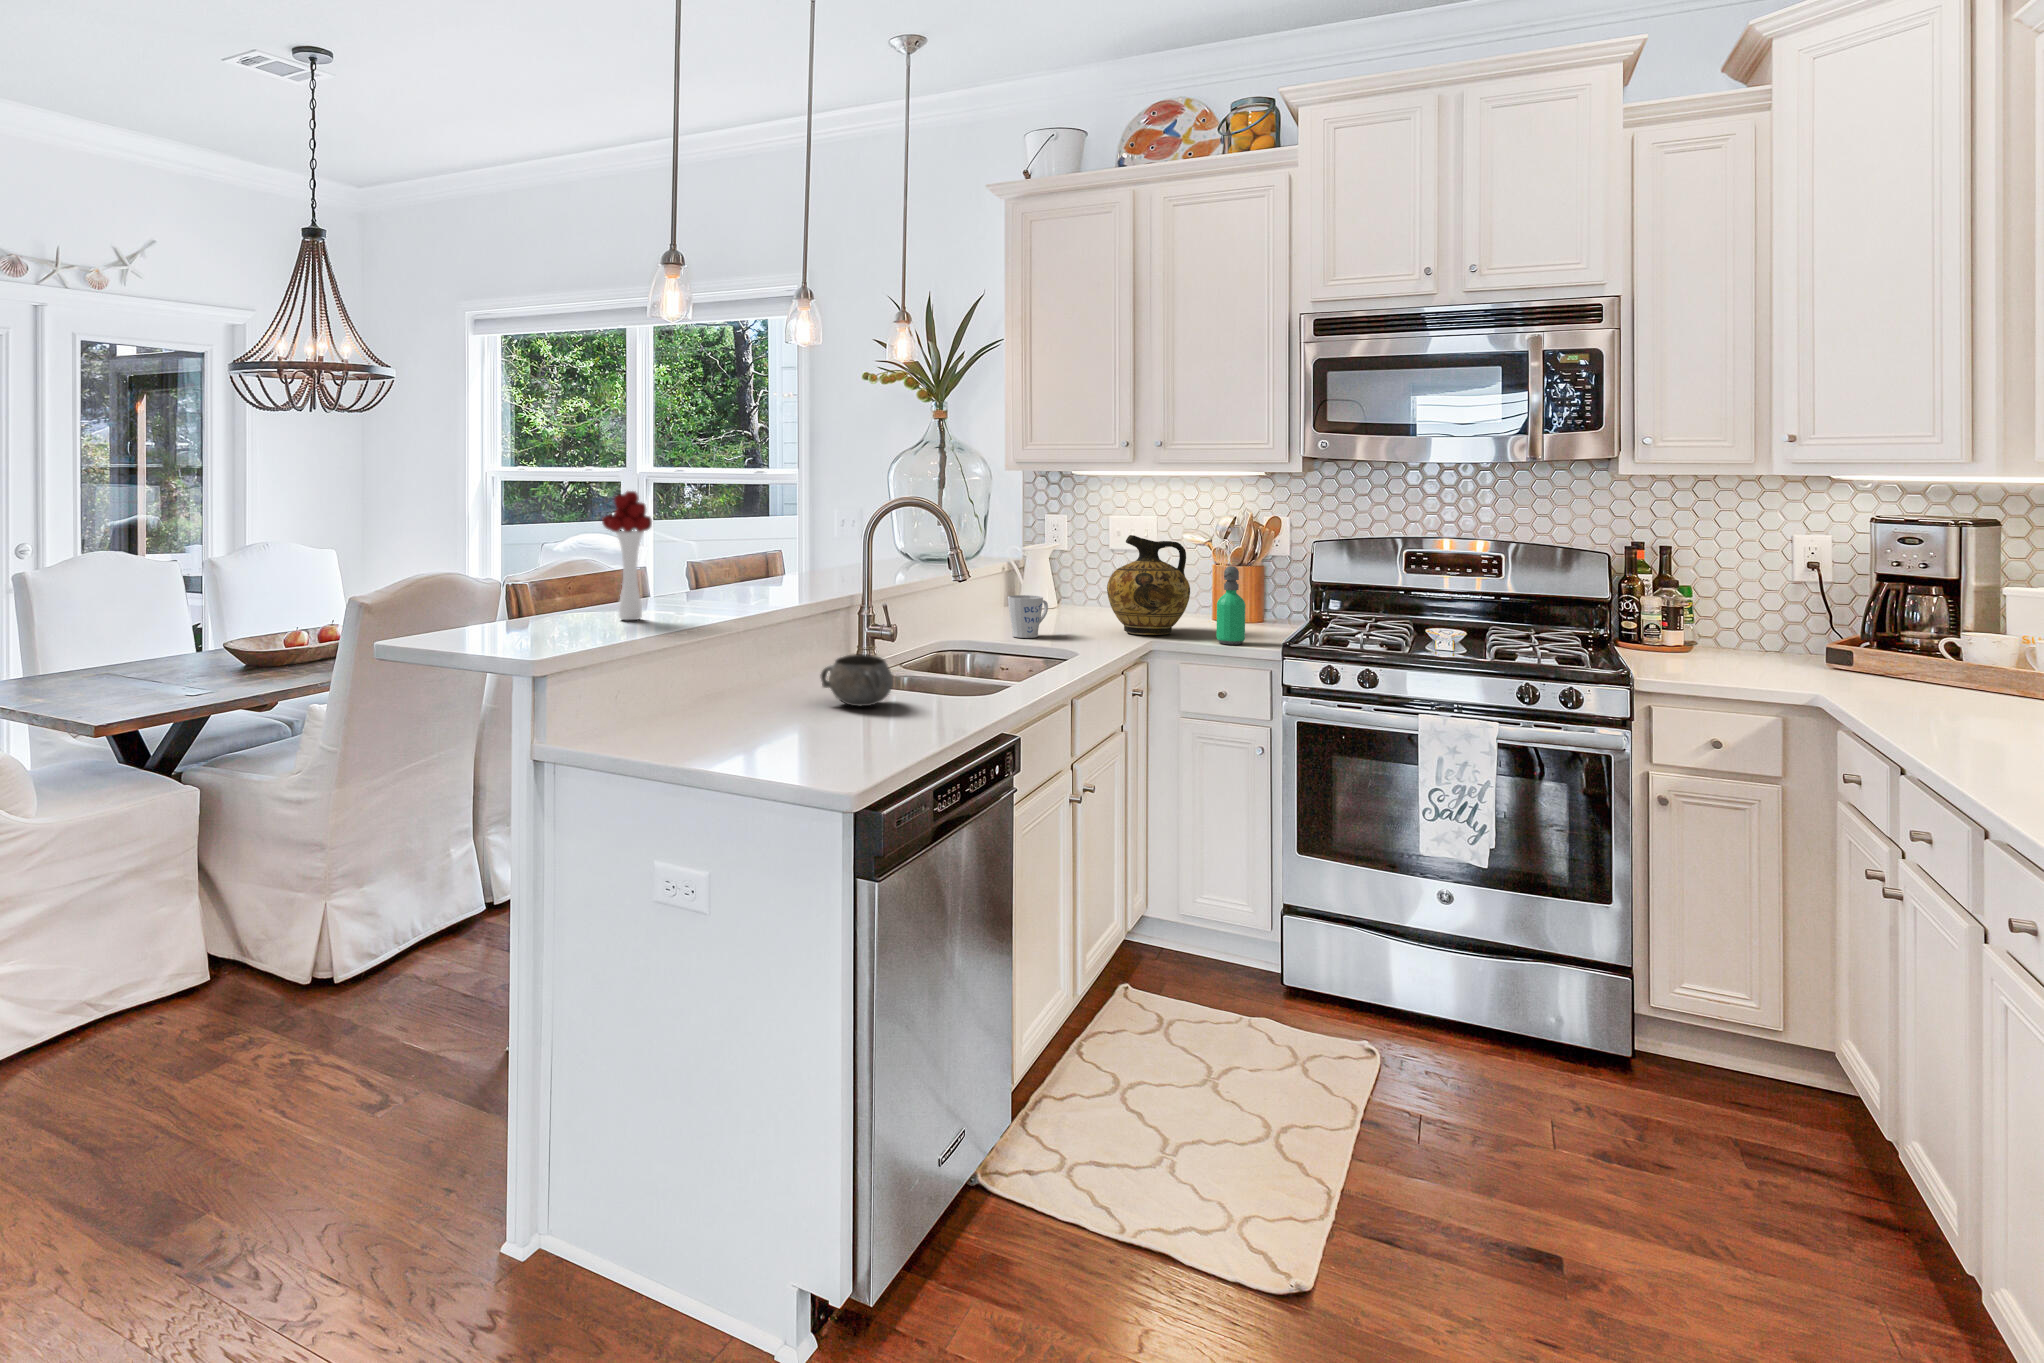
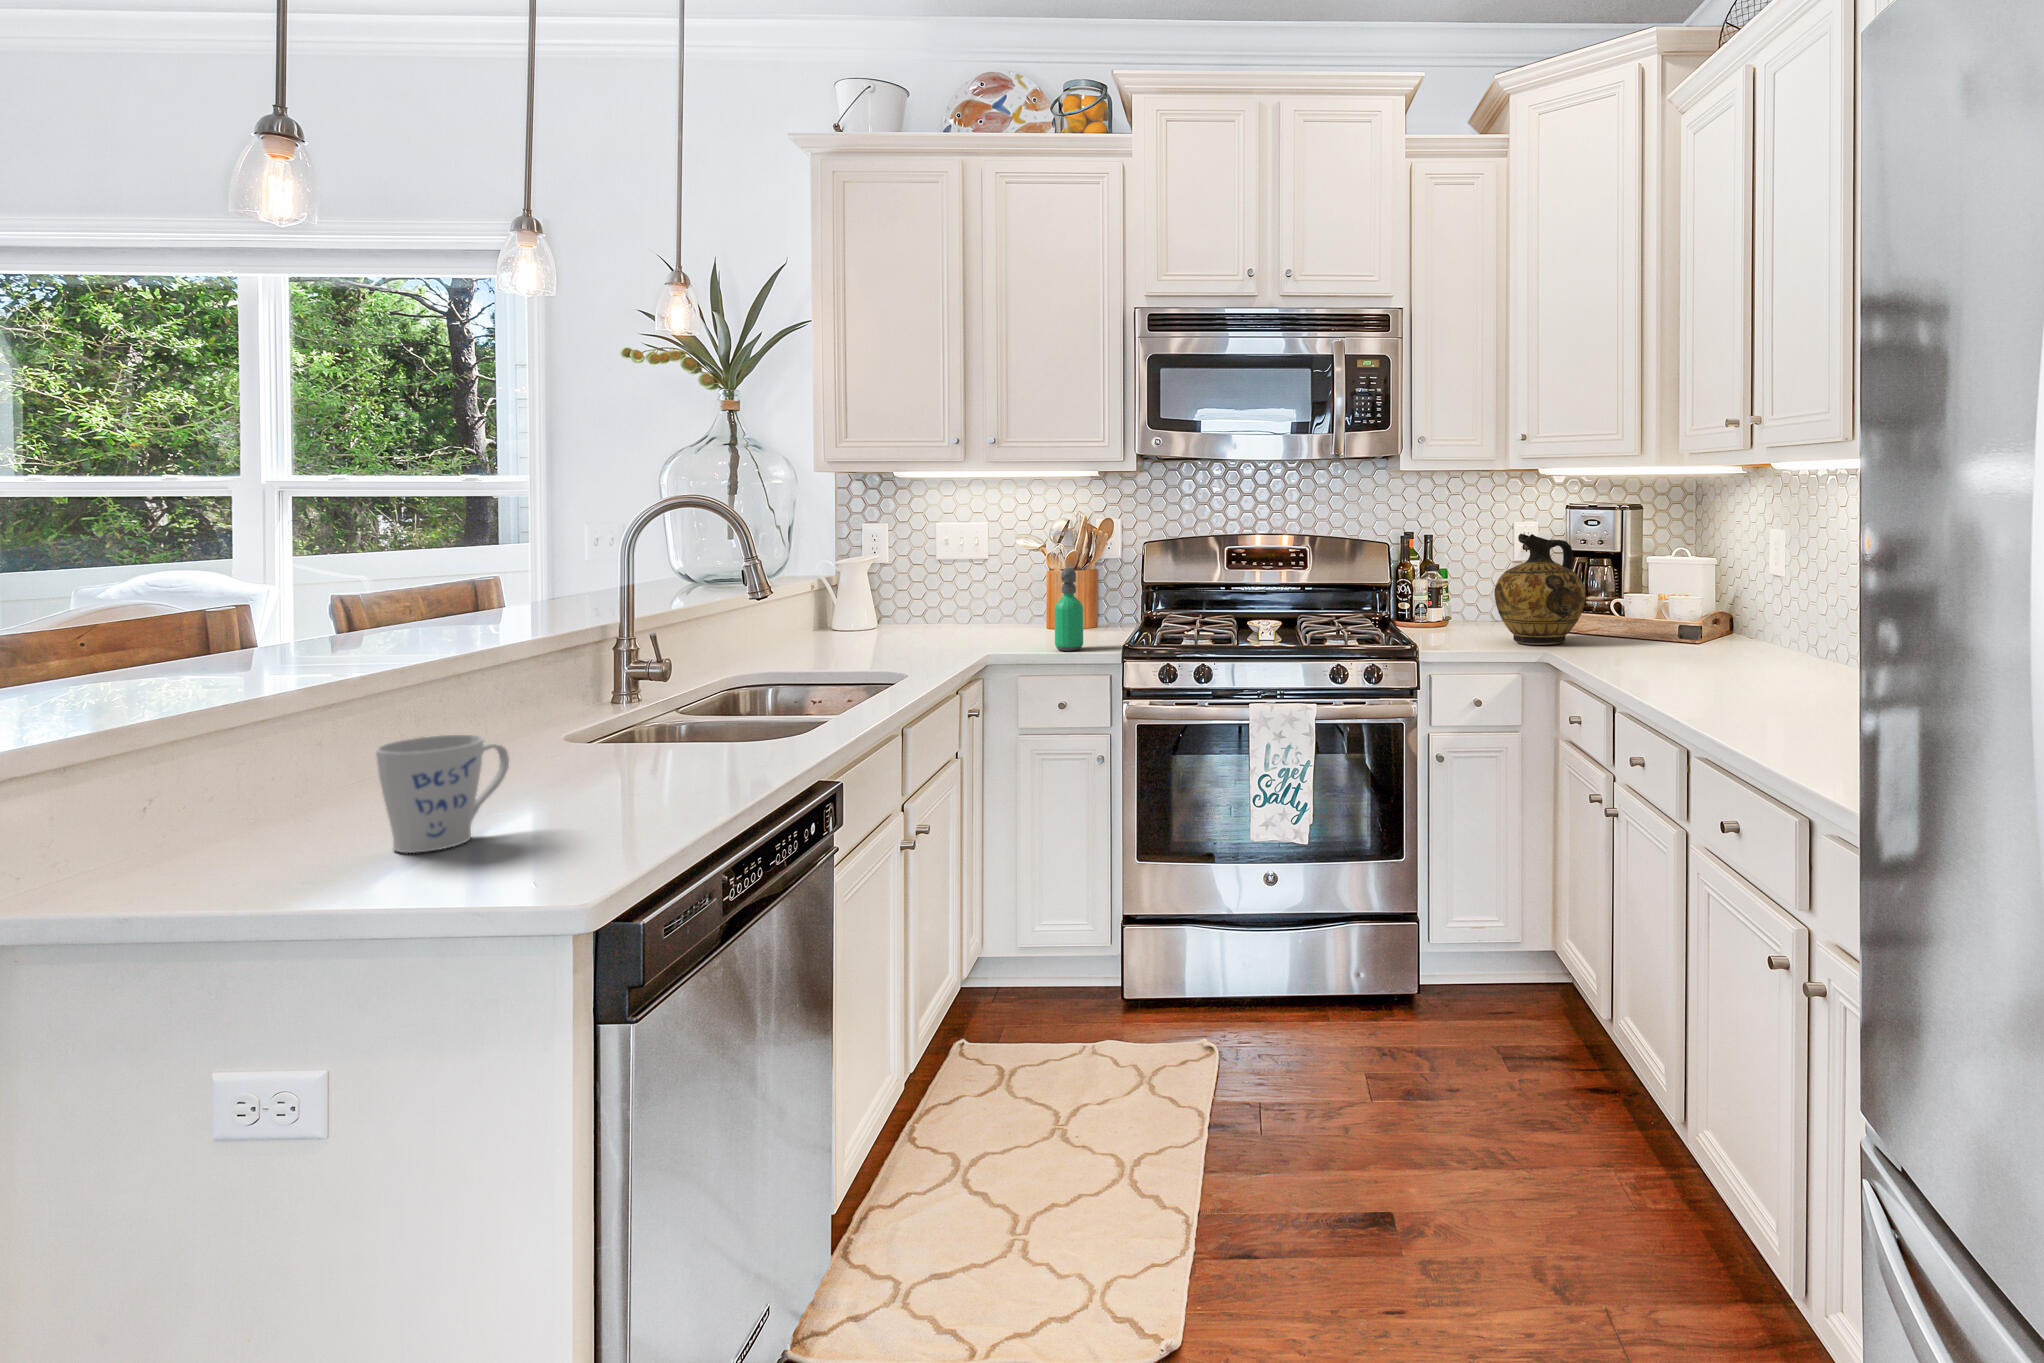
flower bouquet: present [602,491,652,620] -> none [142,474,247,676]
ceramic jug: present [1107,535,1190,635] -> present [1494,534,1585,645]
mug: present [1008,595,1048,638] -> present [376,735,509,853]
decorative bowl: present [821,654,893,706] -> none [549,696,662,767]

